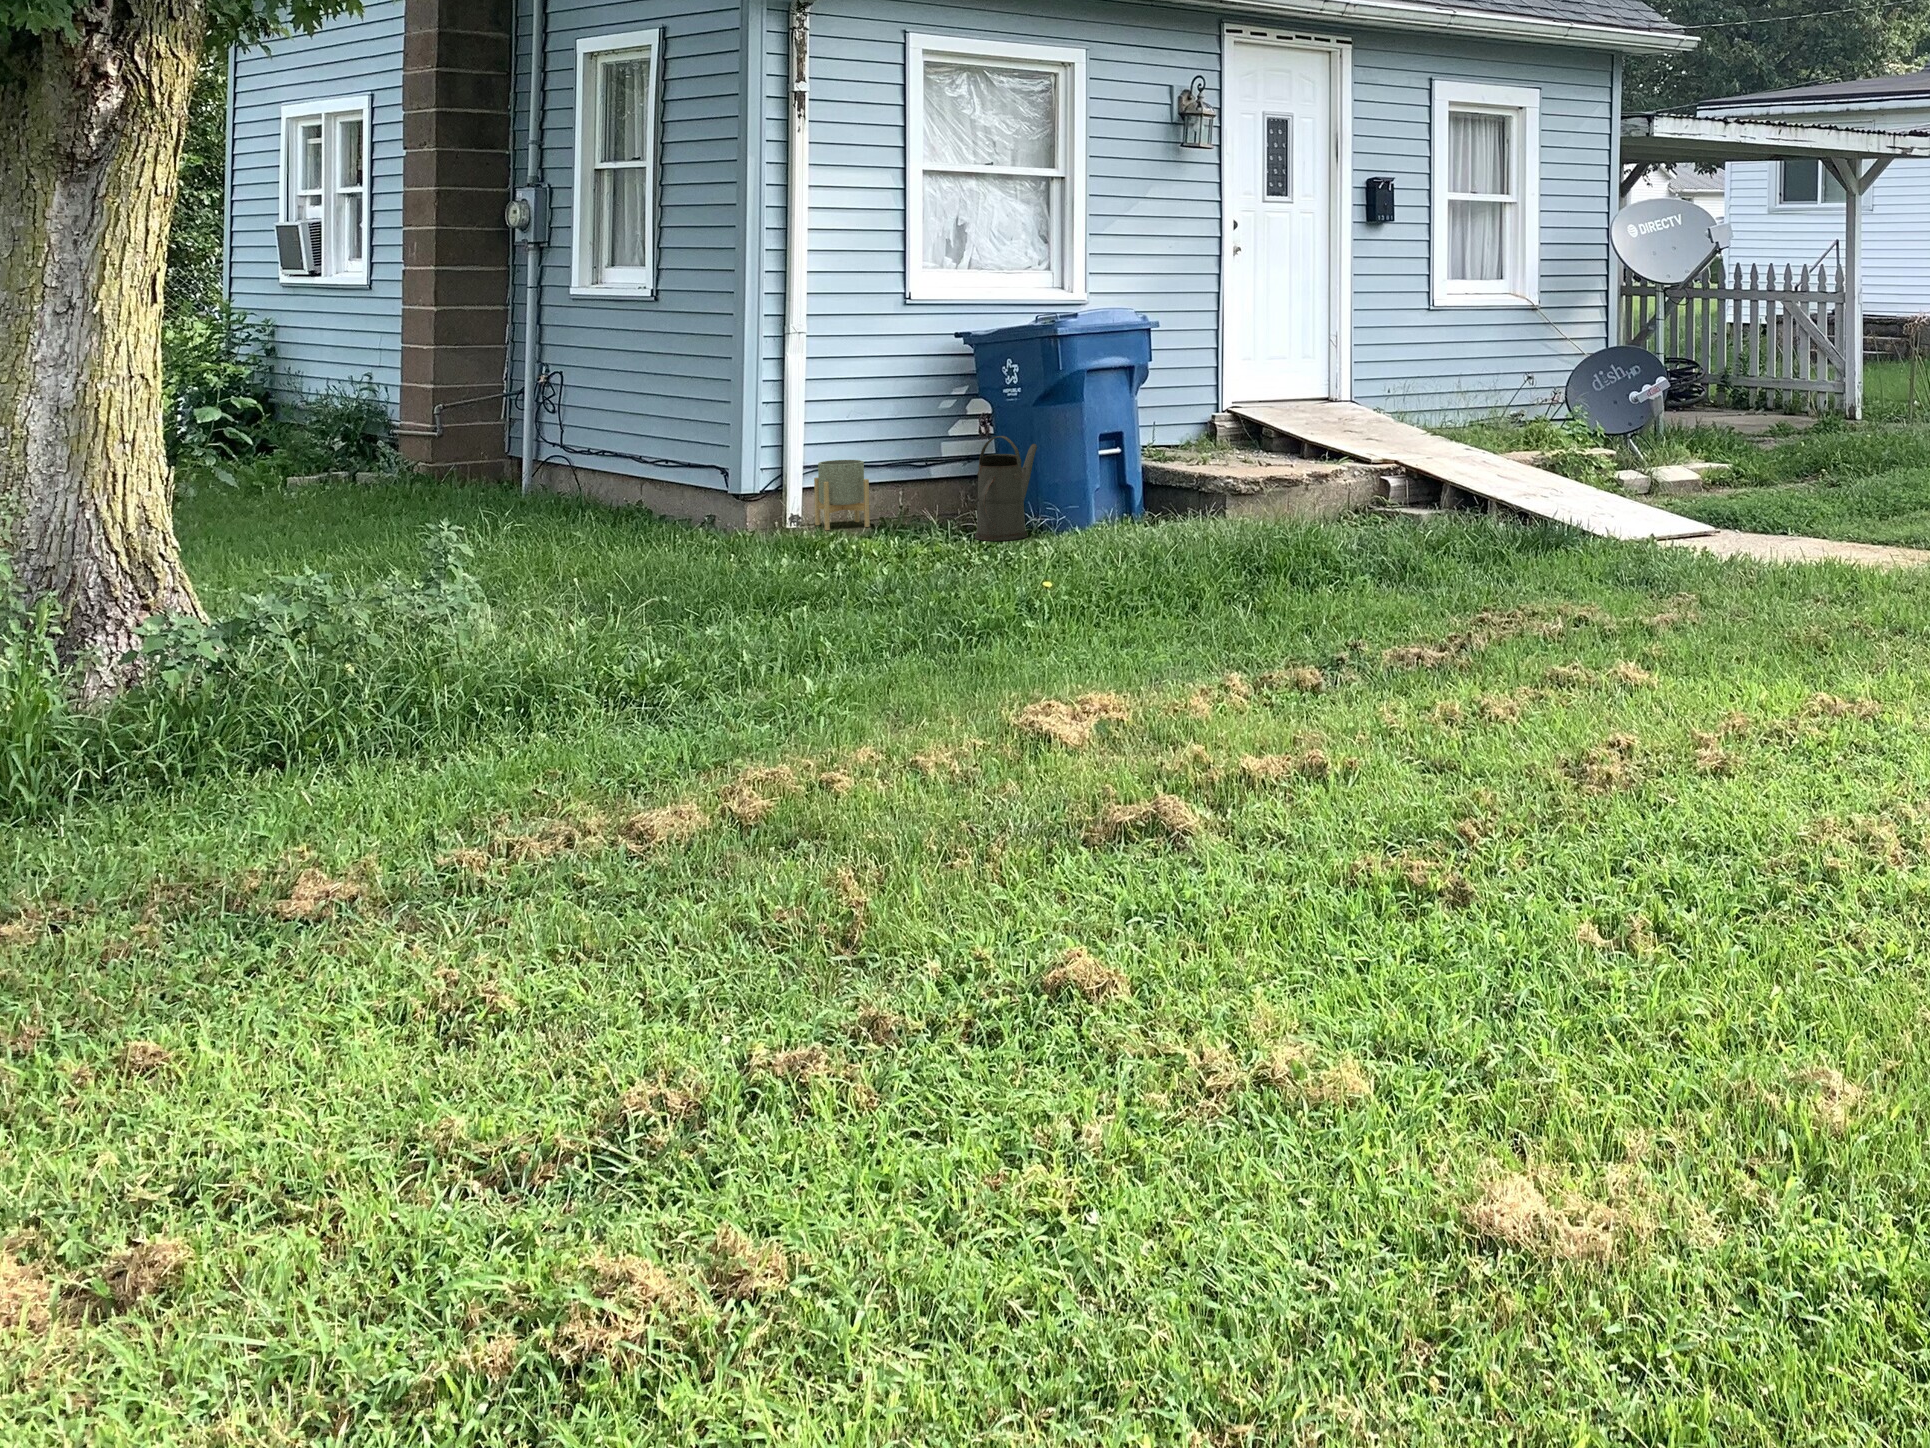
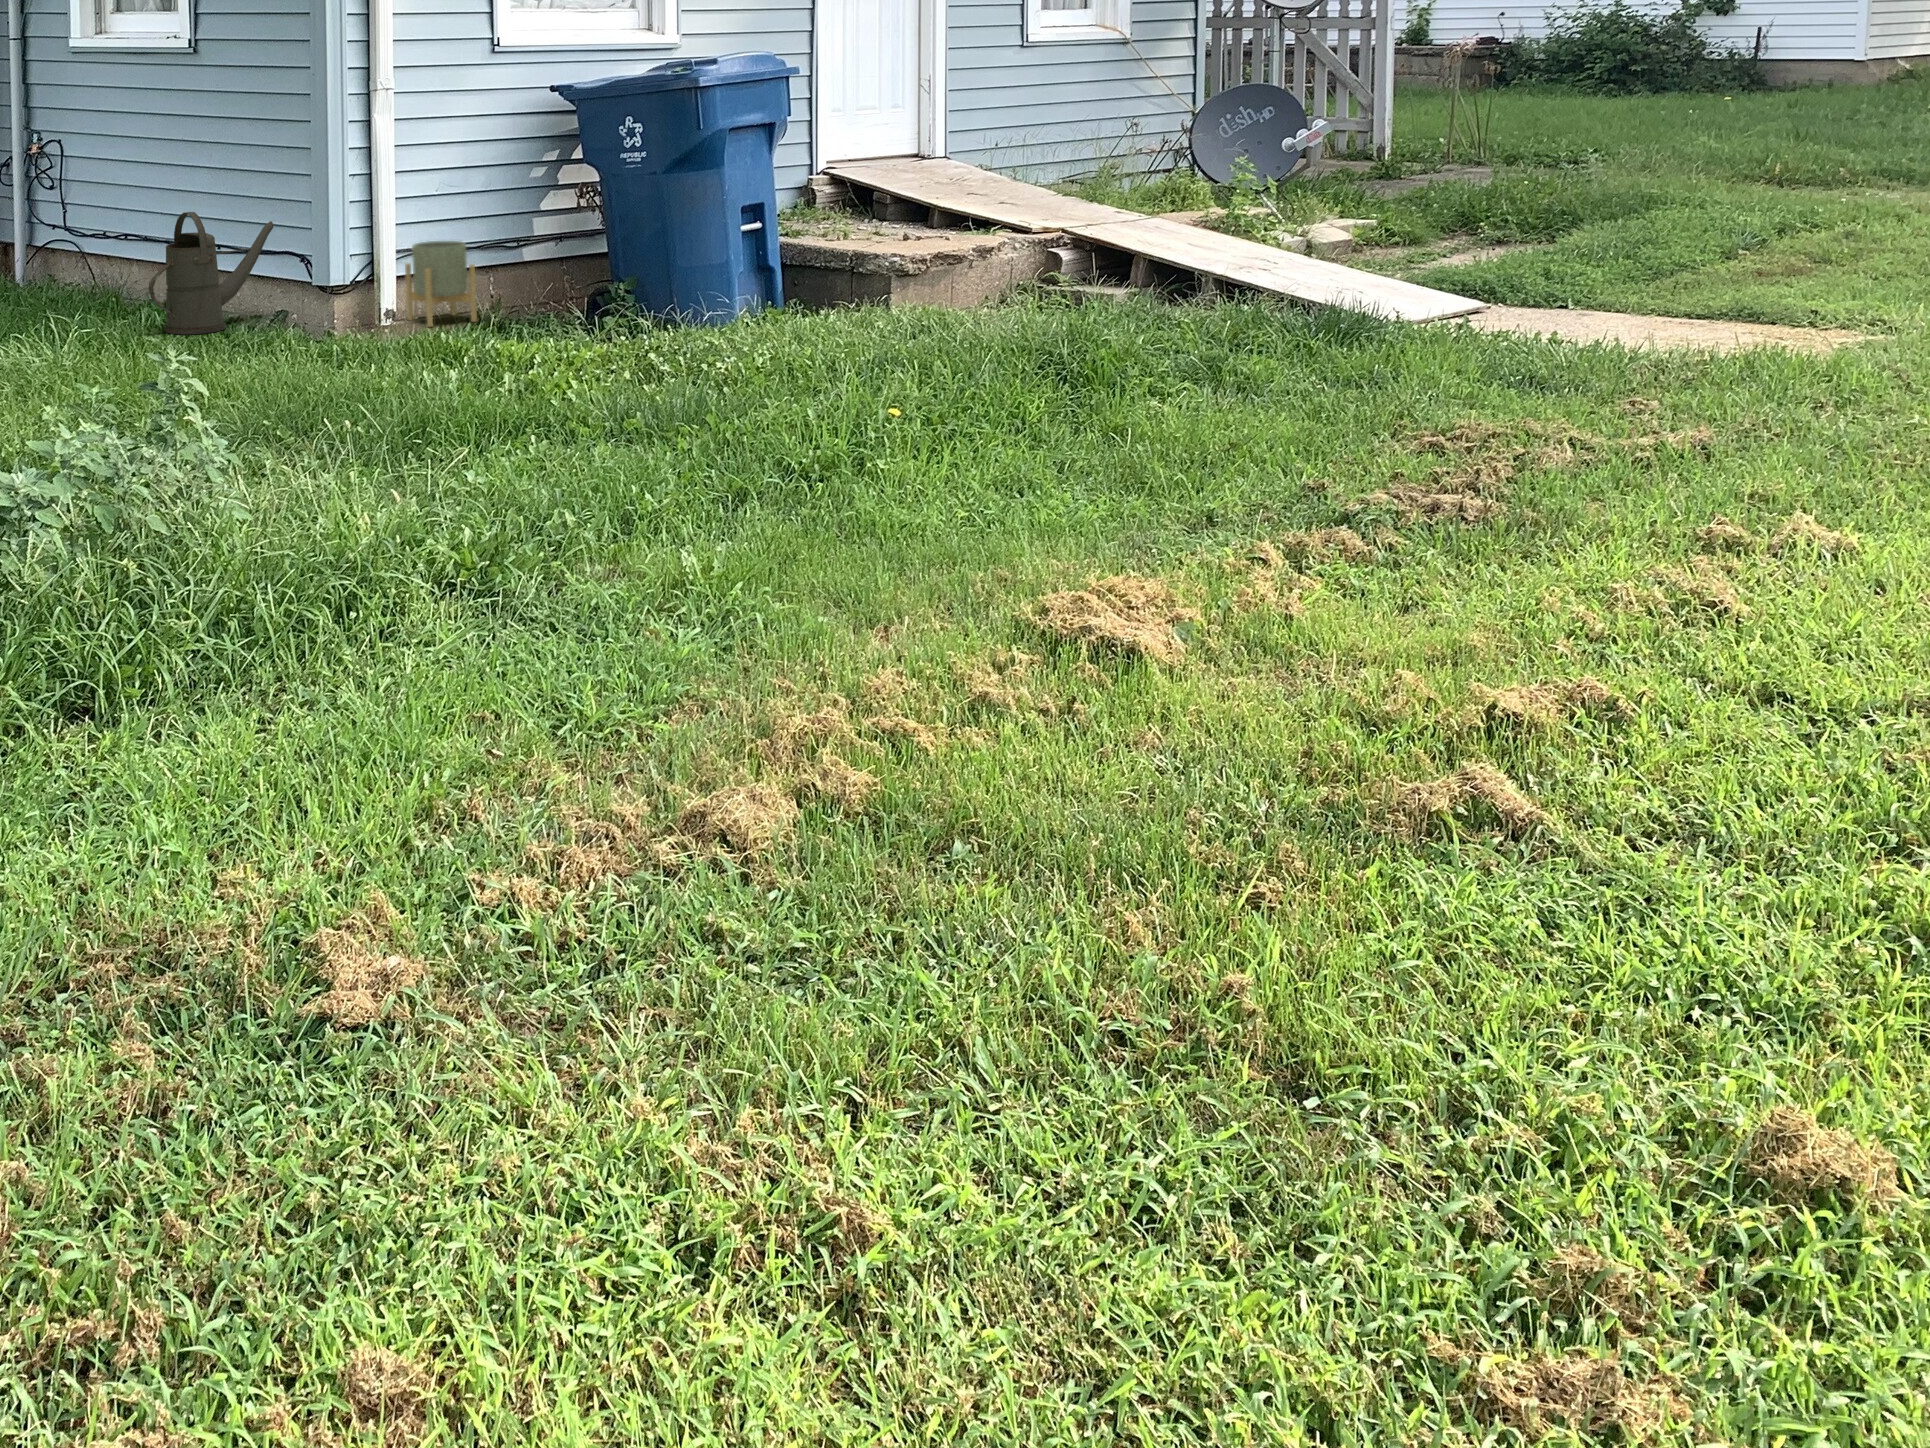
watering can: present [975,436,1037,541] -> present [149,212,273,334]

